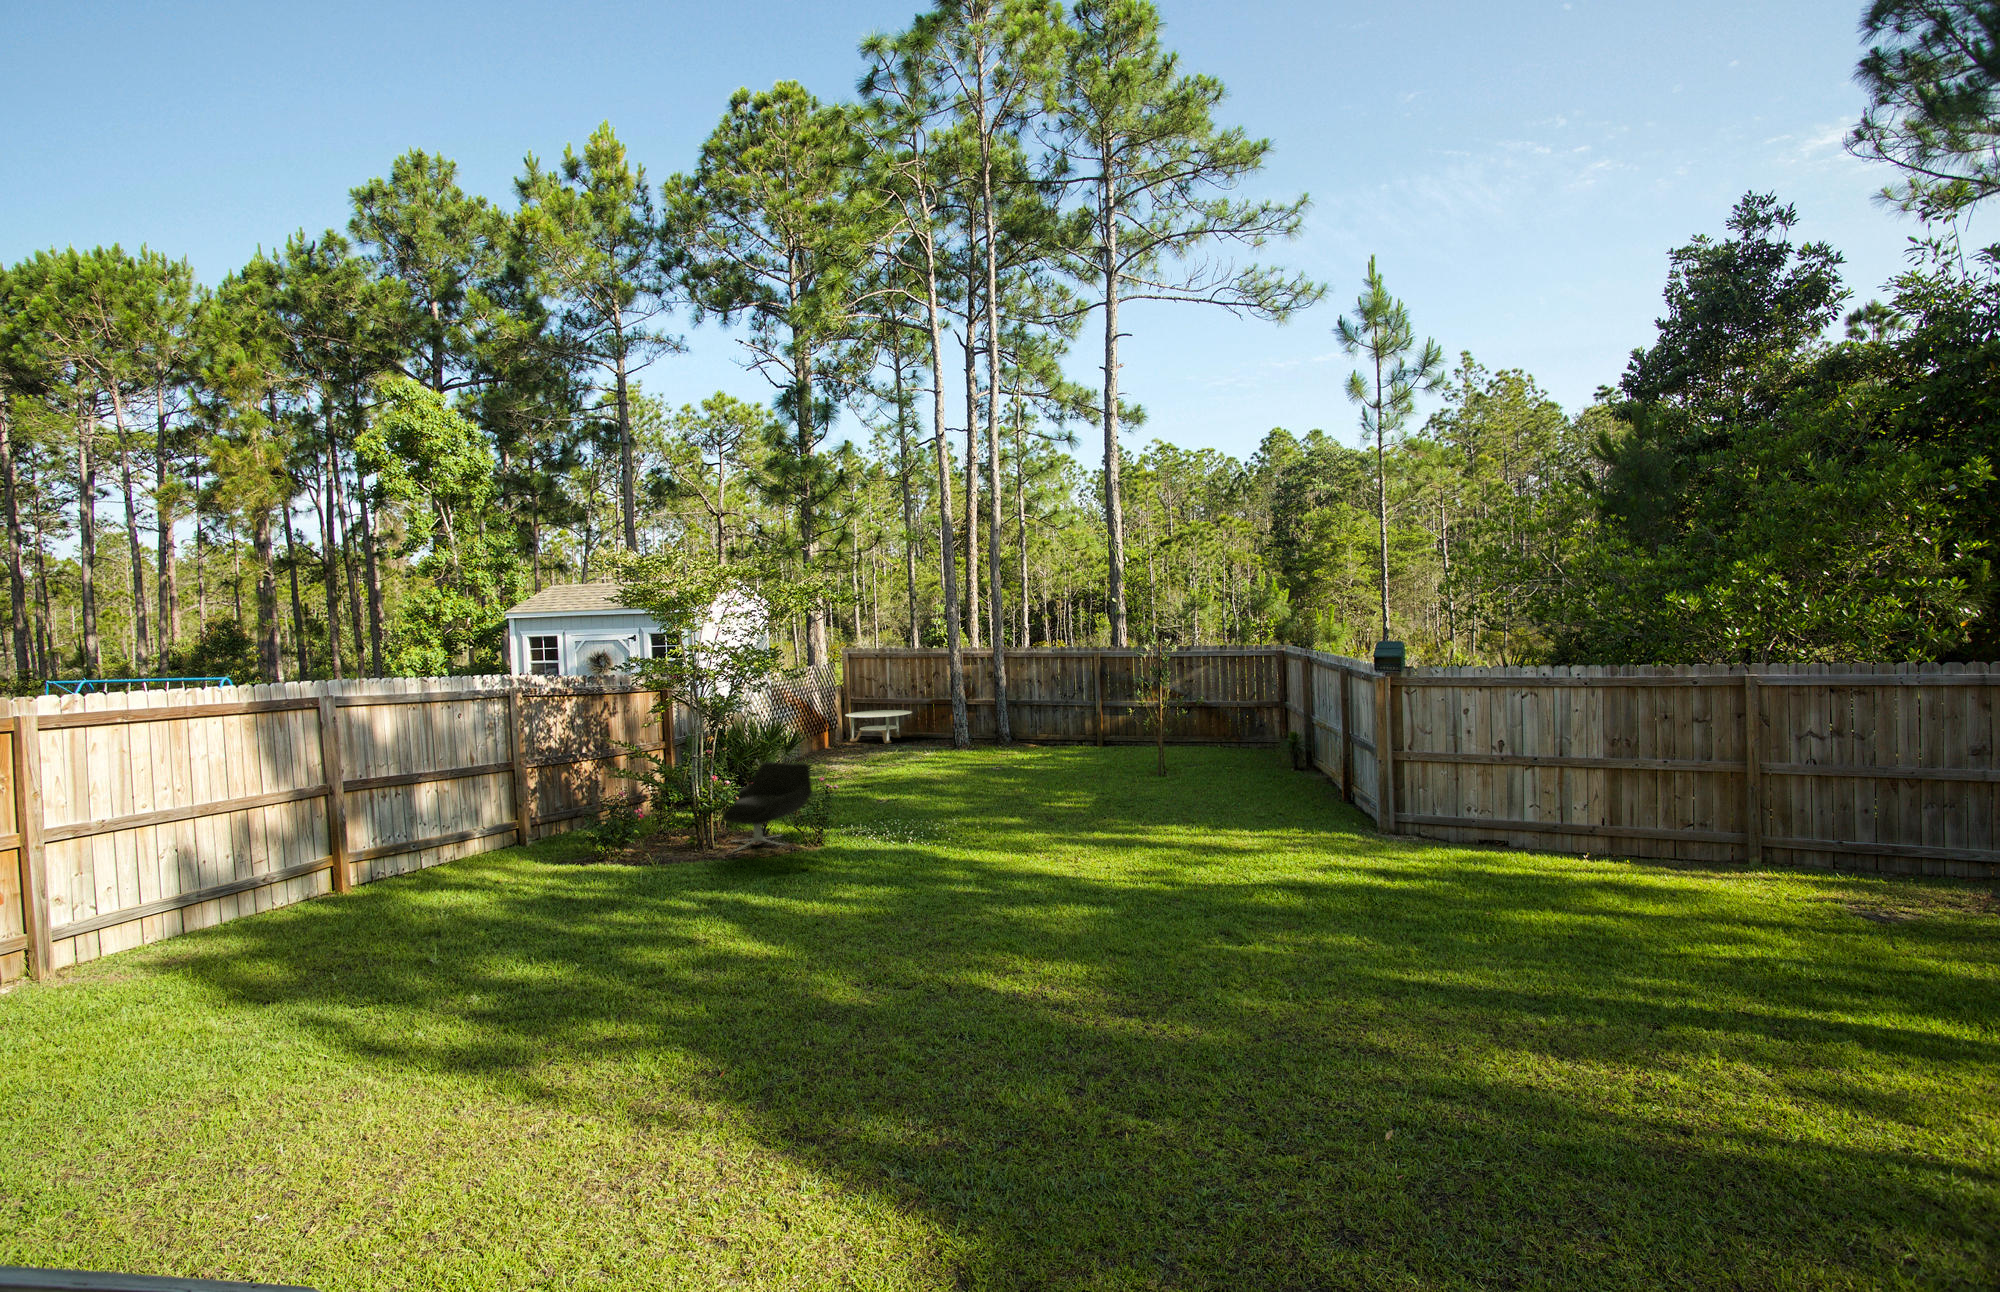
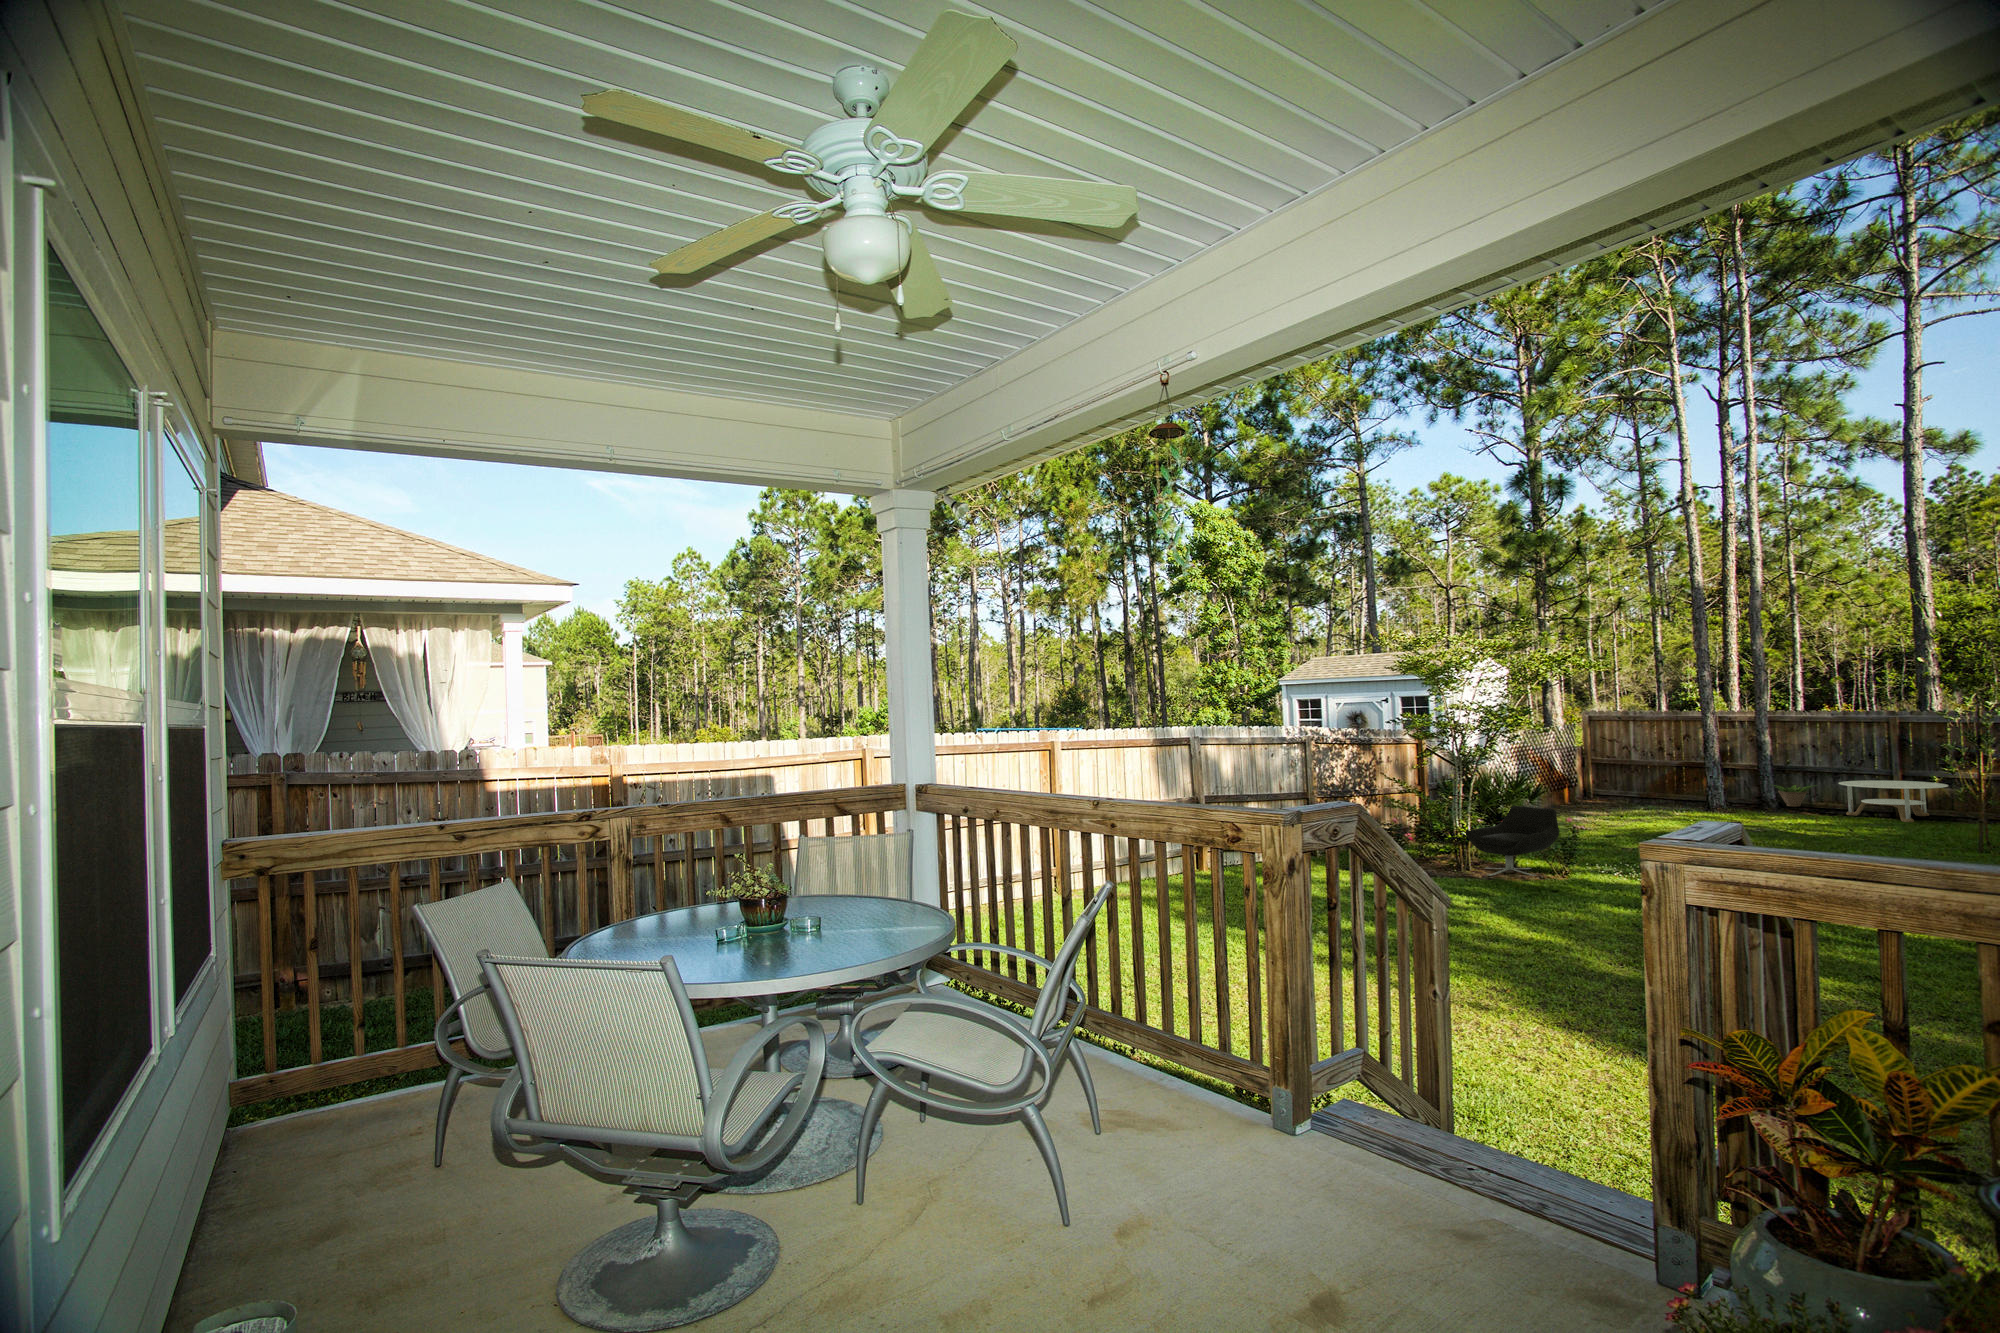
round table: present [845,710,912,743] -> present [1839,780,1948,822]
decorative plant: none [1000,717,1036,738] -> present [1772,785,1814,806]

